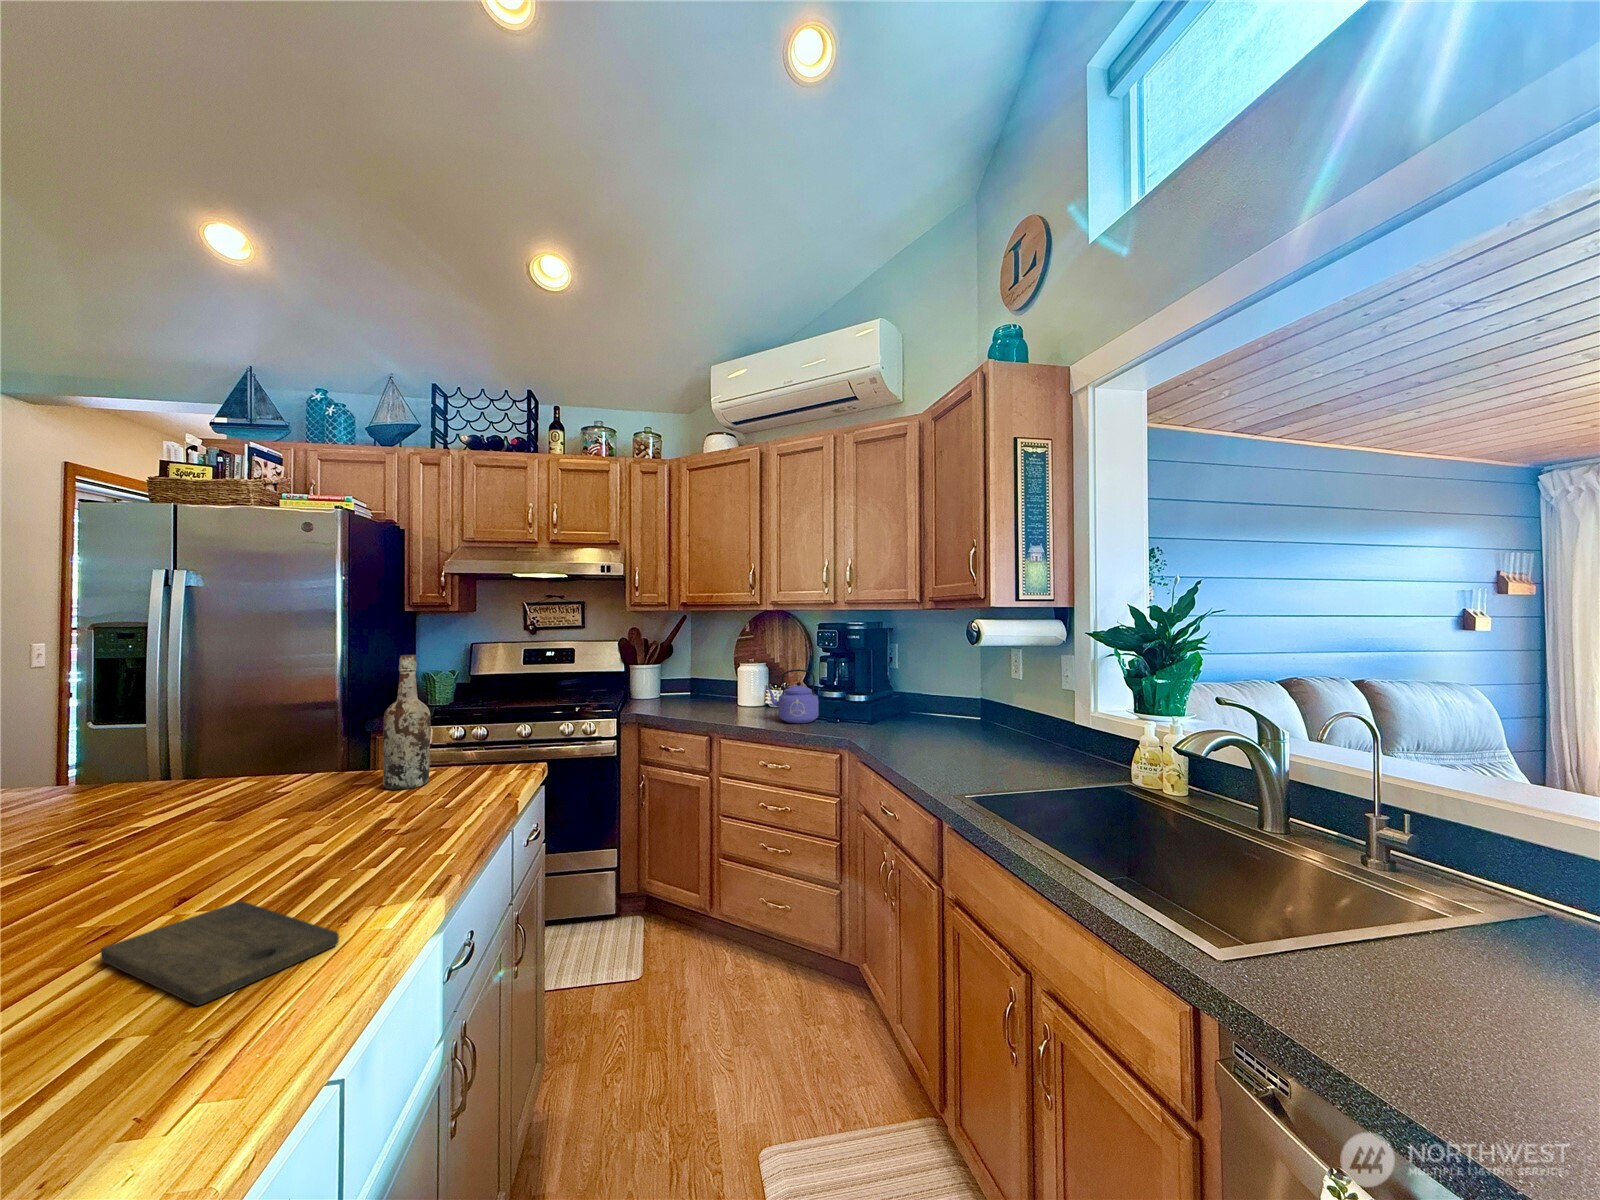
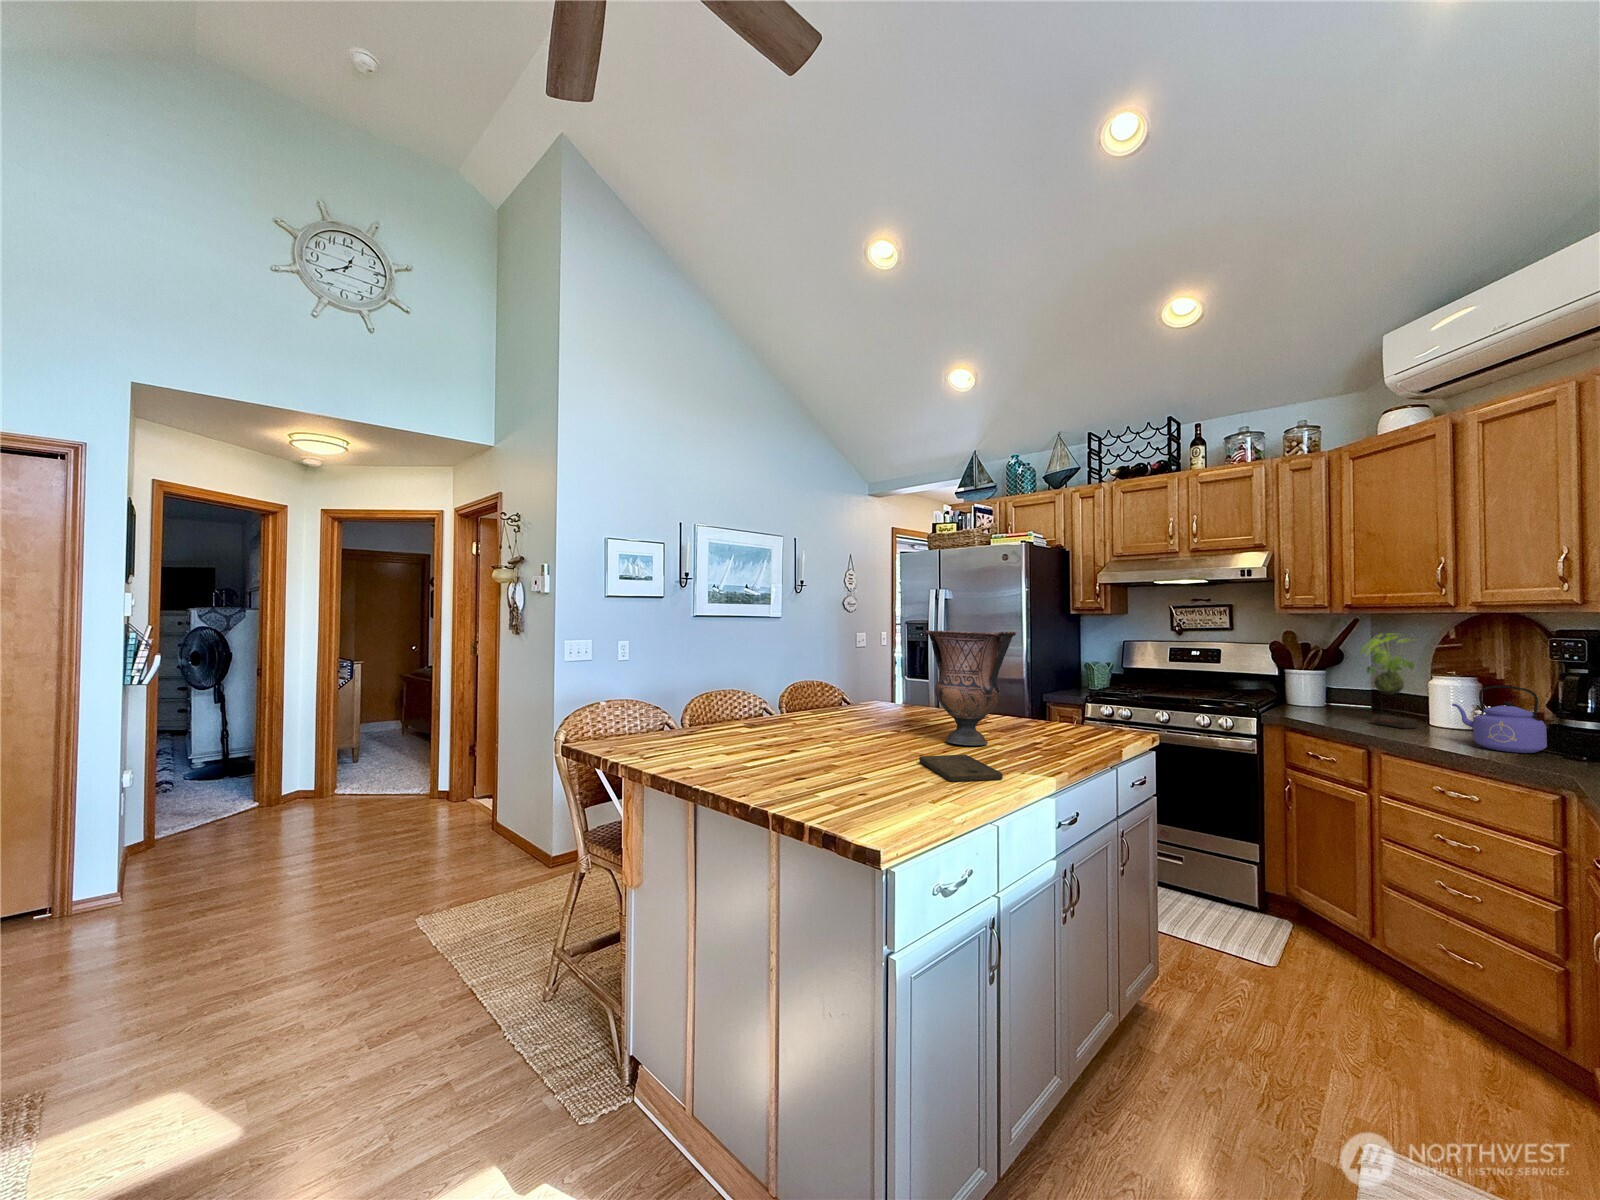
plant: none [695,621,742,712] -> present [1360,633,1418,728]
vase: none [133,642,353,870] -> present [925,631,1016,746]
wine bottle: present [383,655,430,790] -> none [1041,643,1069,732]

